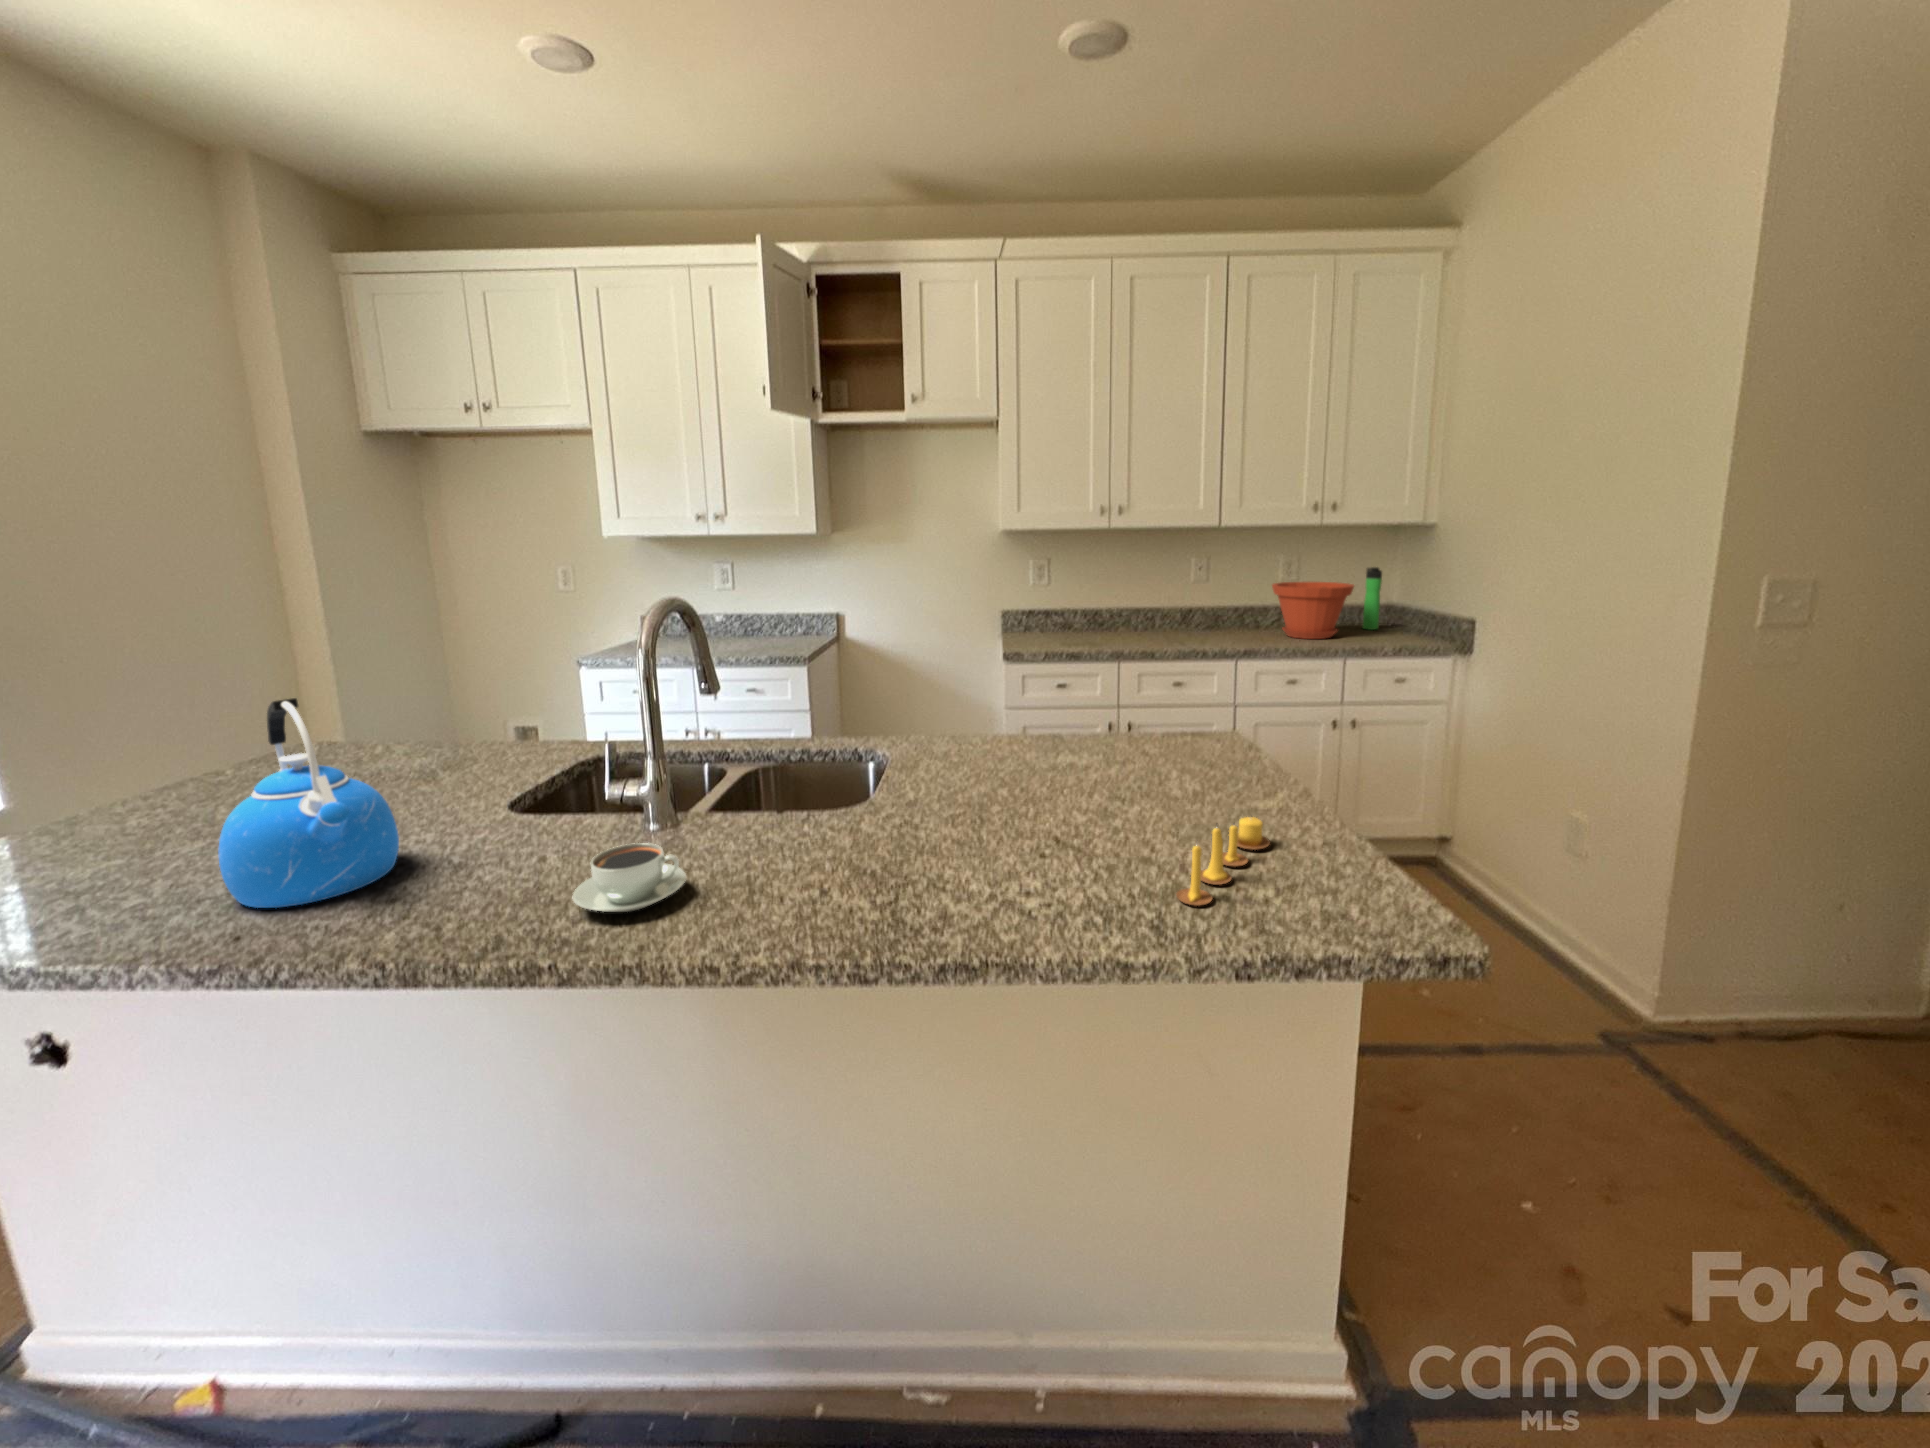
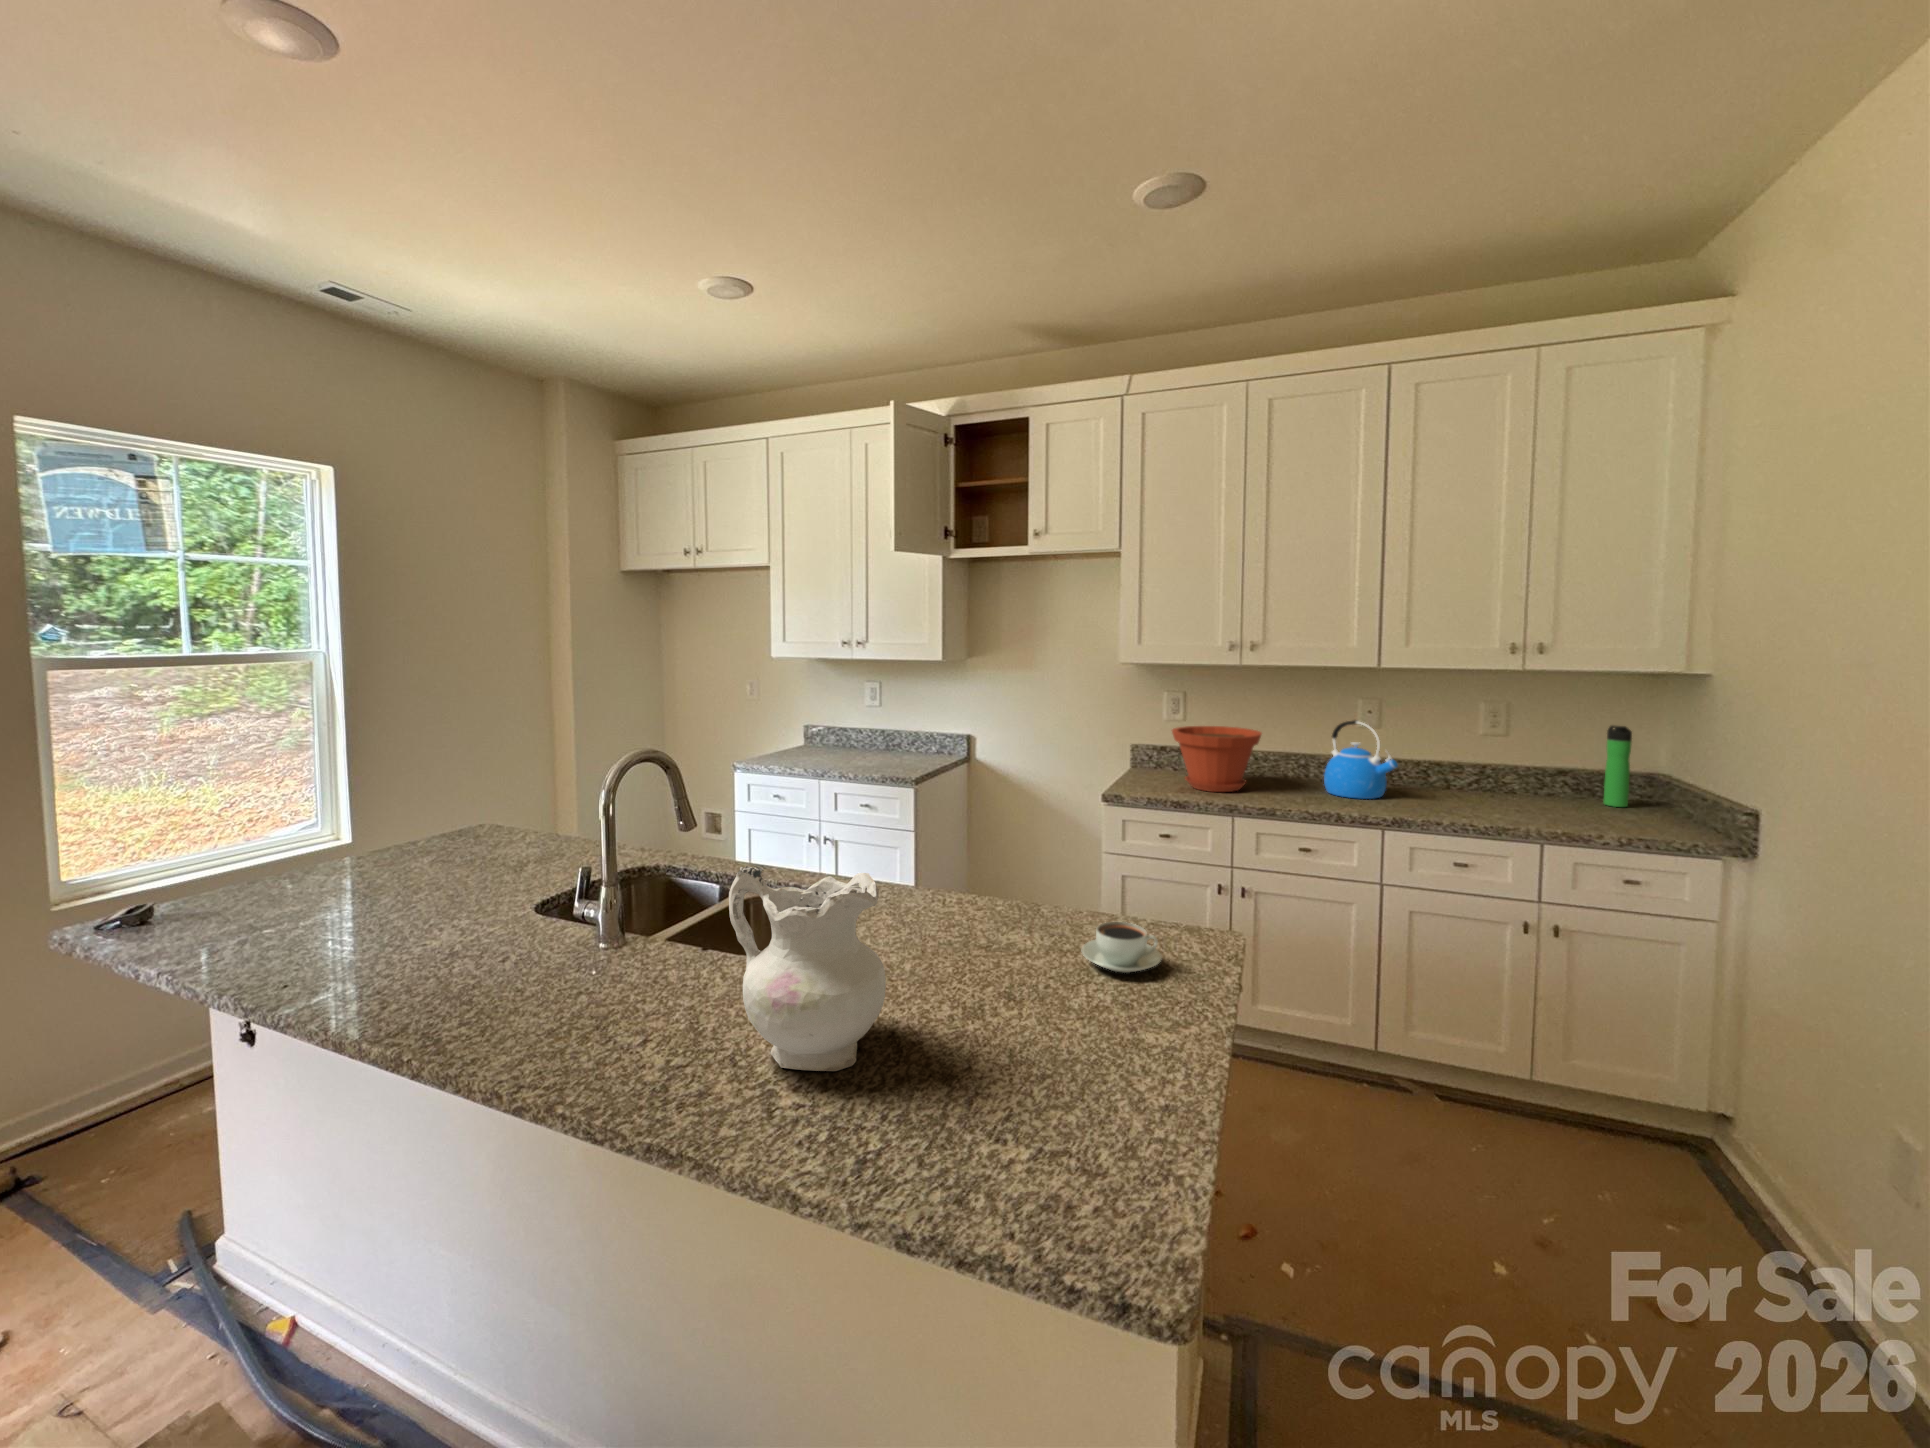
plant pot: present [1272,582,1354,639] -> present [1172,726,1262,792]
ceramic pitcher: none [898,685,1070,884] -> present [729,866,886,1071]
kettle: present [219,698,399,908] -> present [1324,720,1398,799]
candle: present [1176,817,1270,906] -> none [930,1052,1108,1149]
coffee cup: present [573,843,686,912] -> present [1082,922,1161,973]

